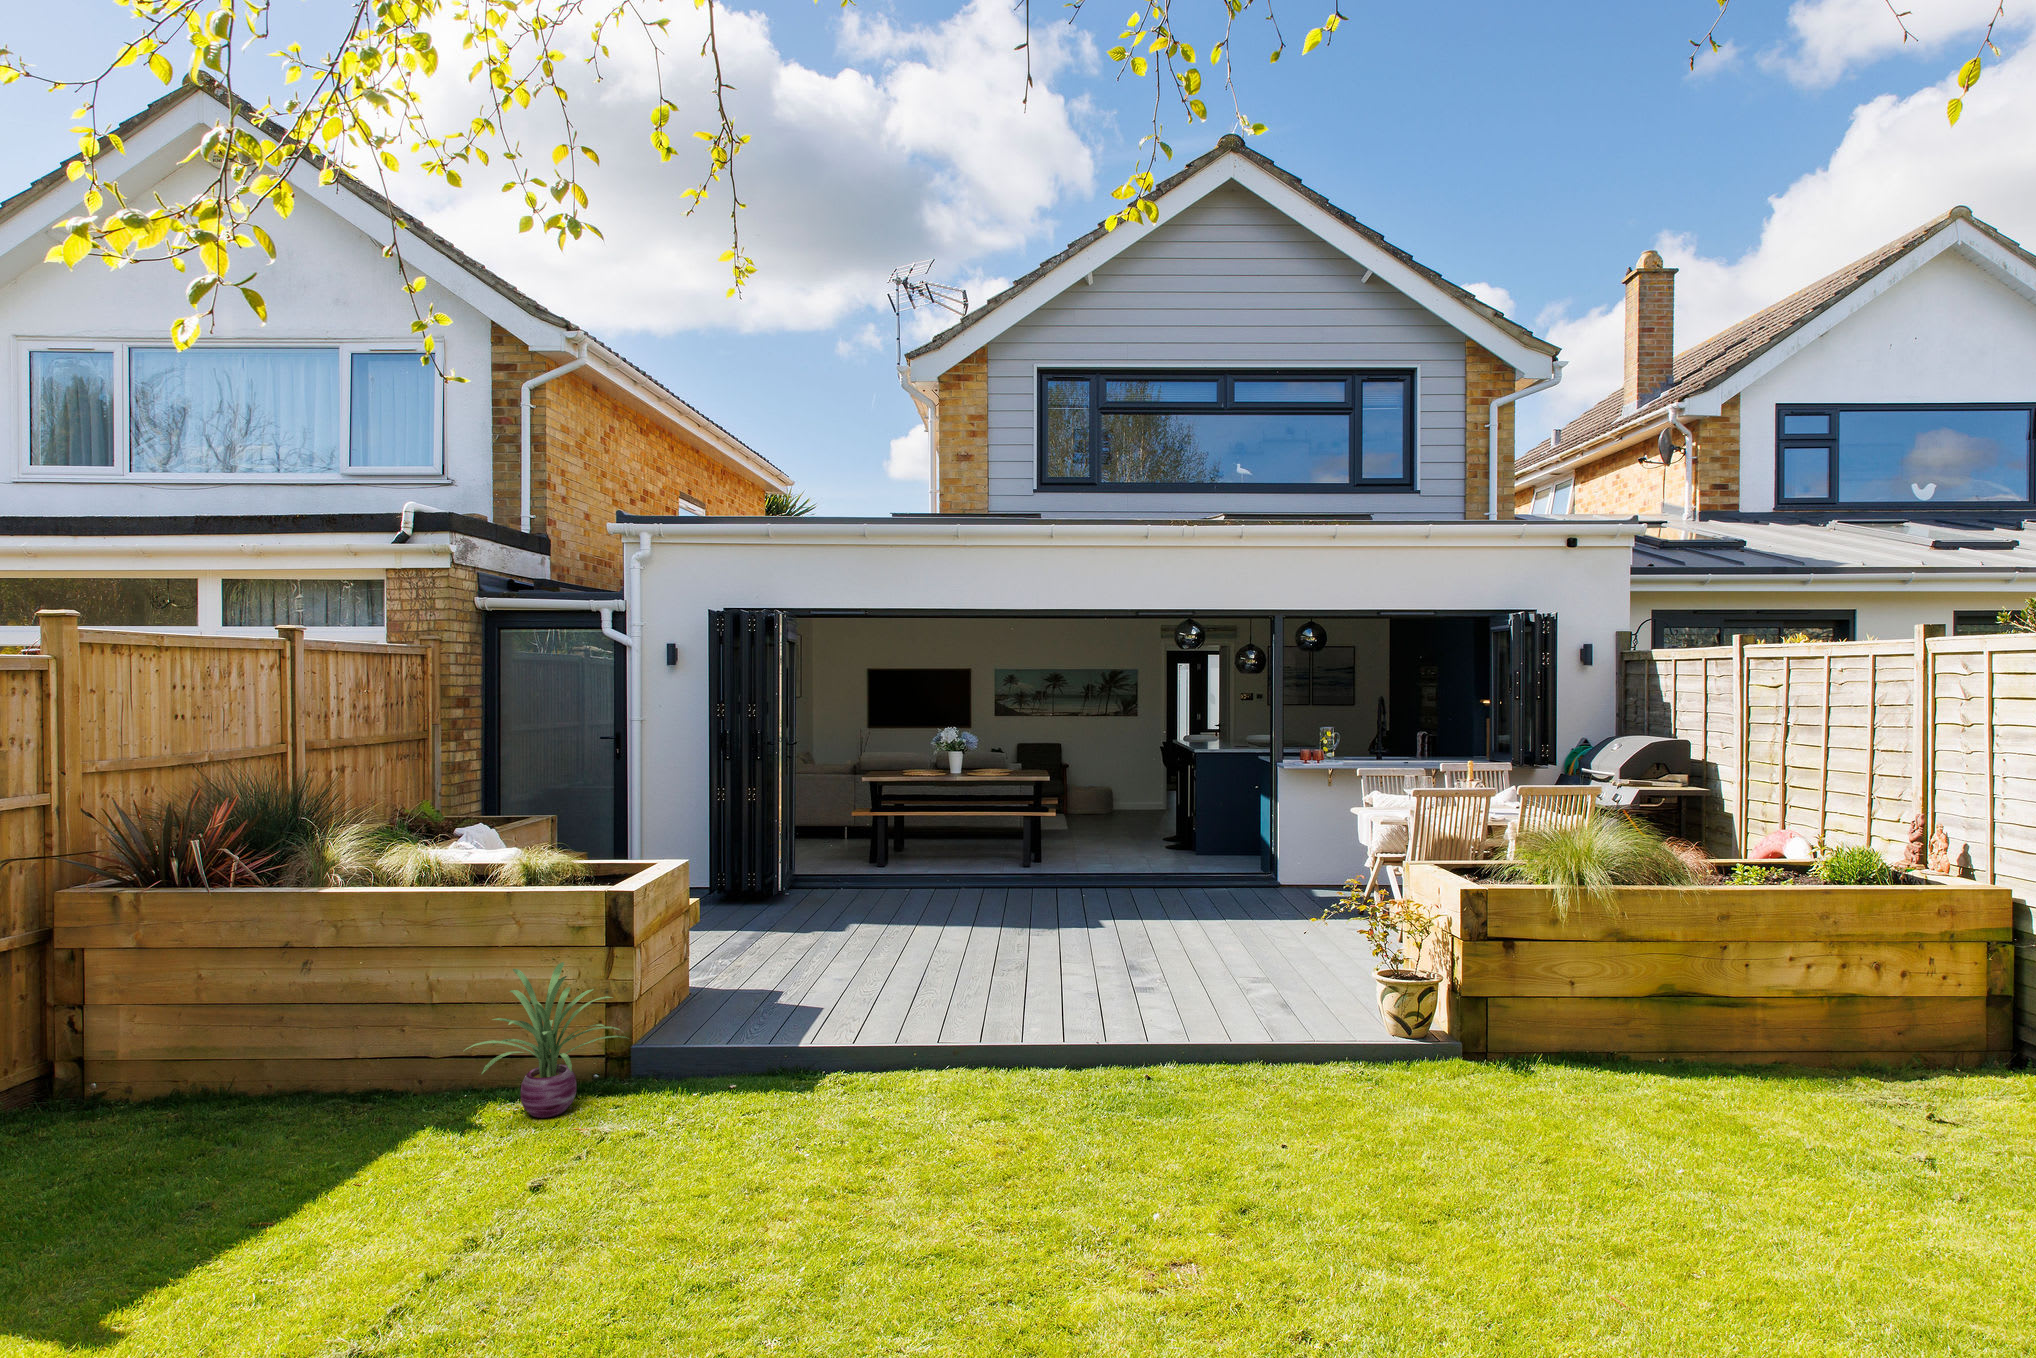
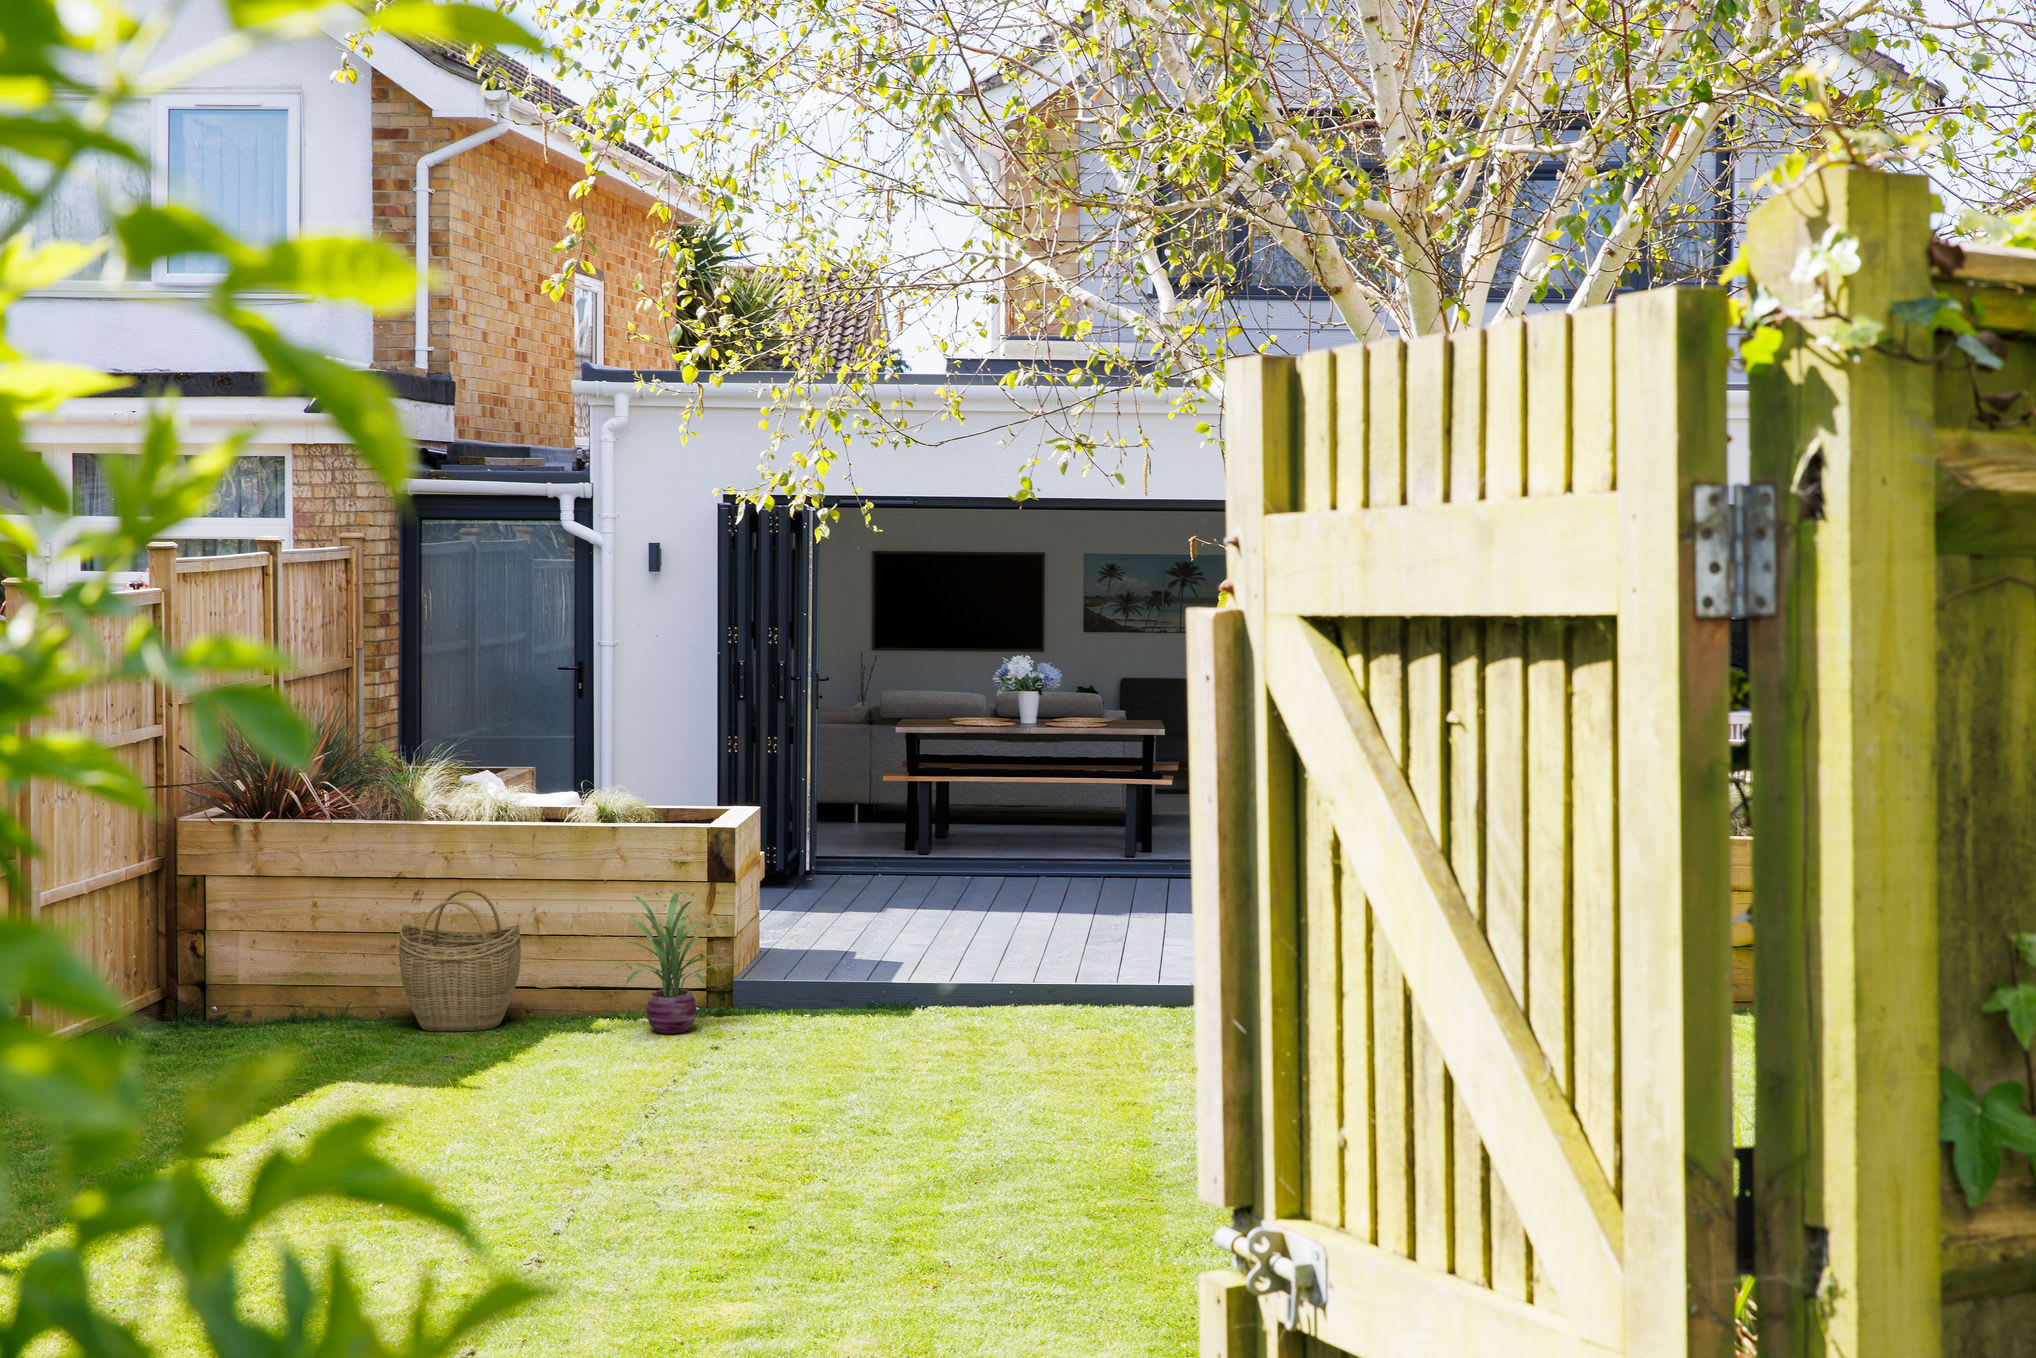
woven basket: none [255,960,402,1120] -> present [399,889,521,1031]

